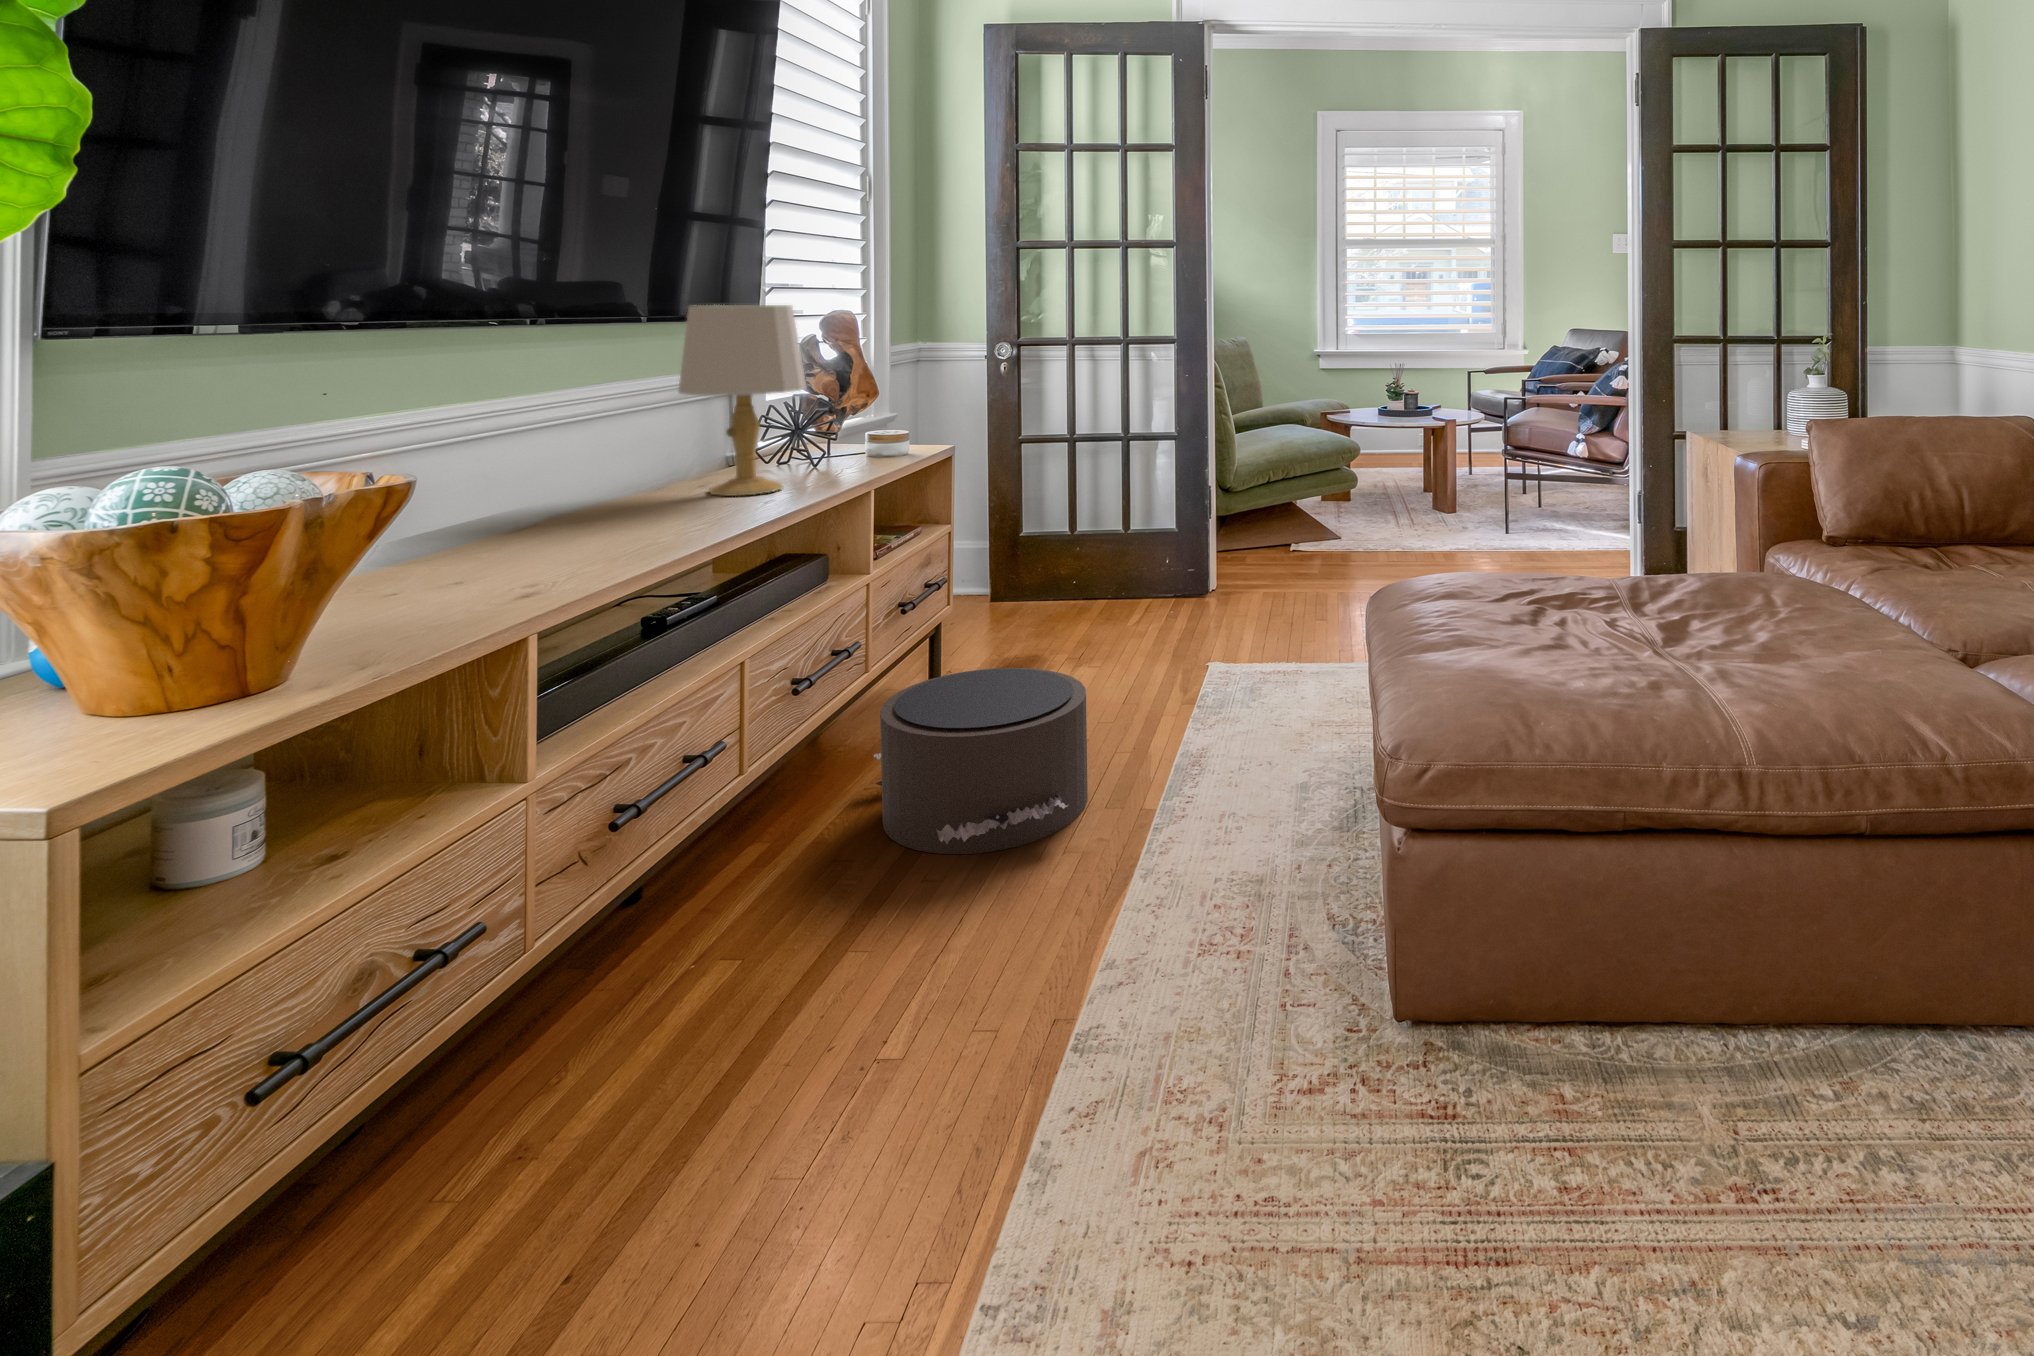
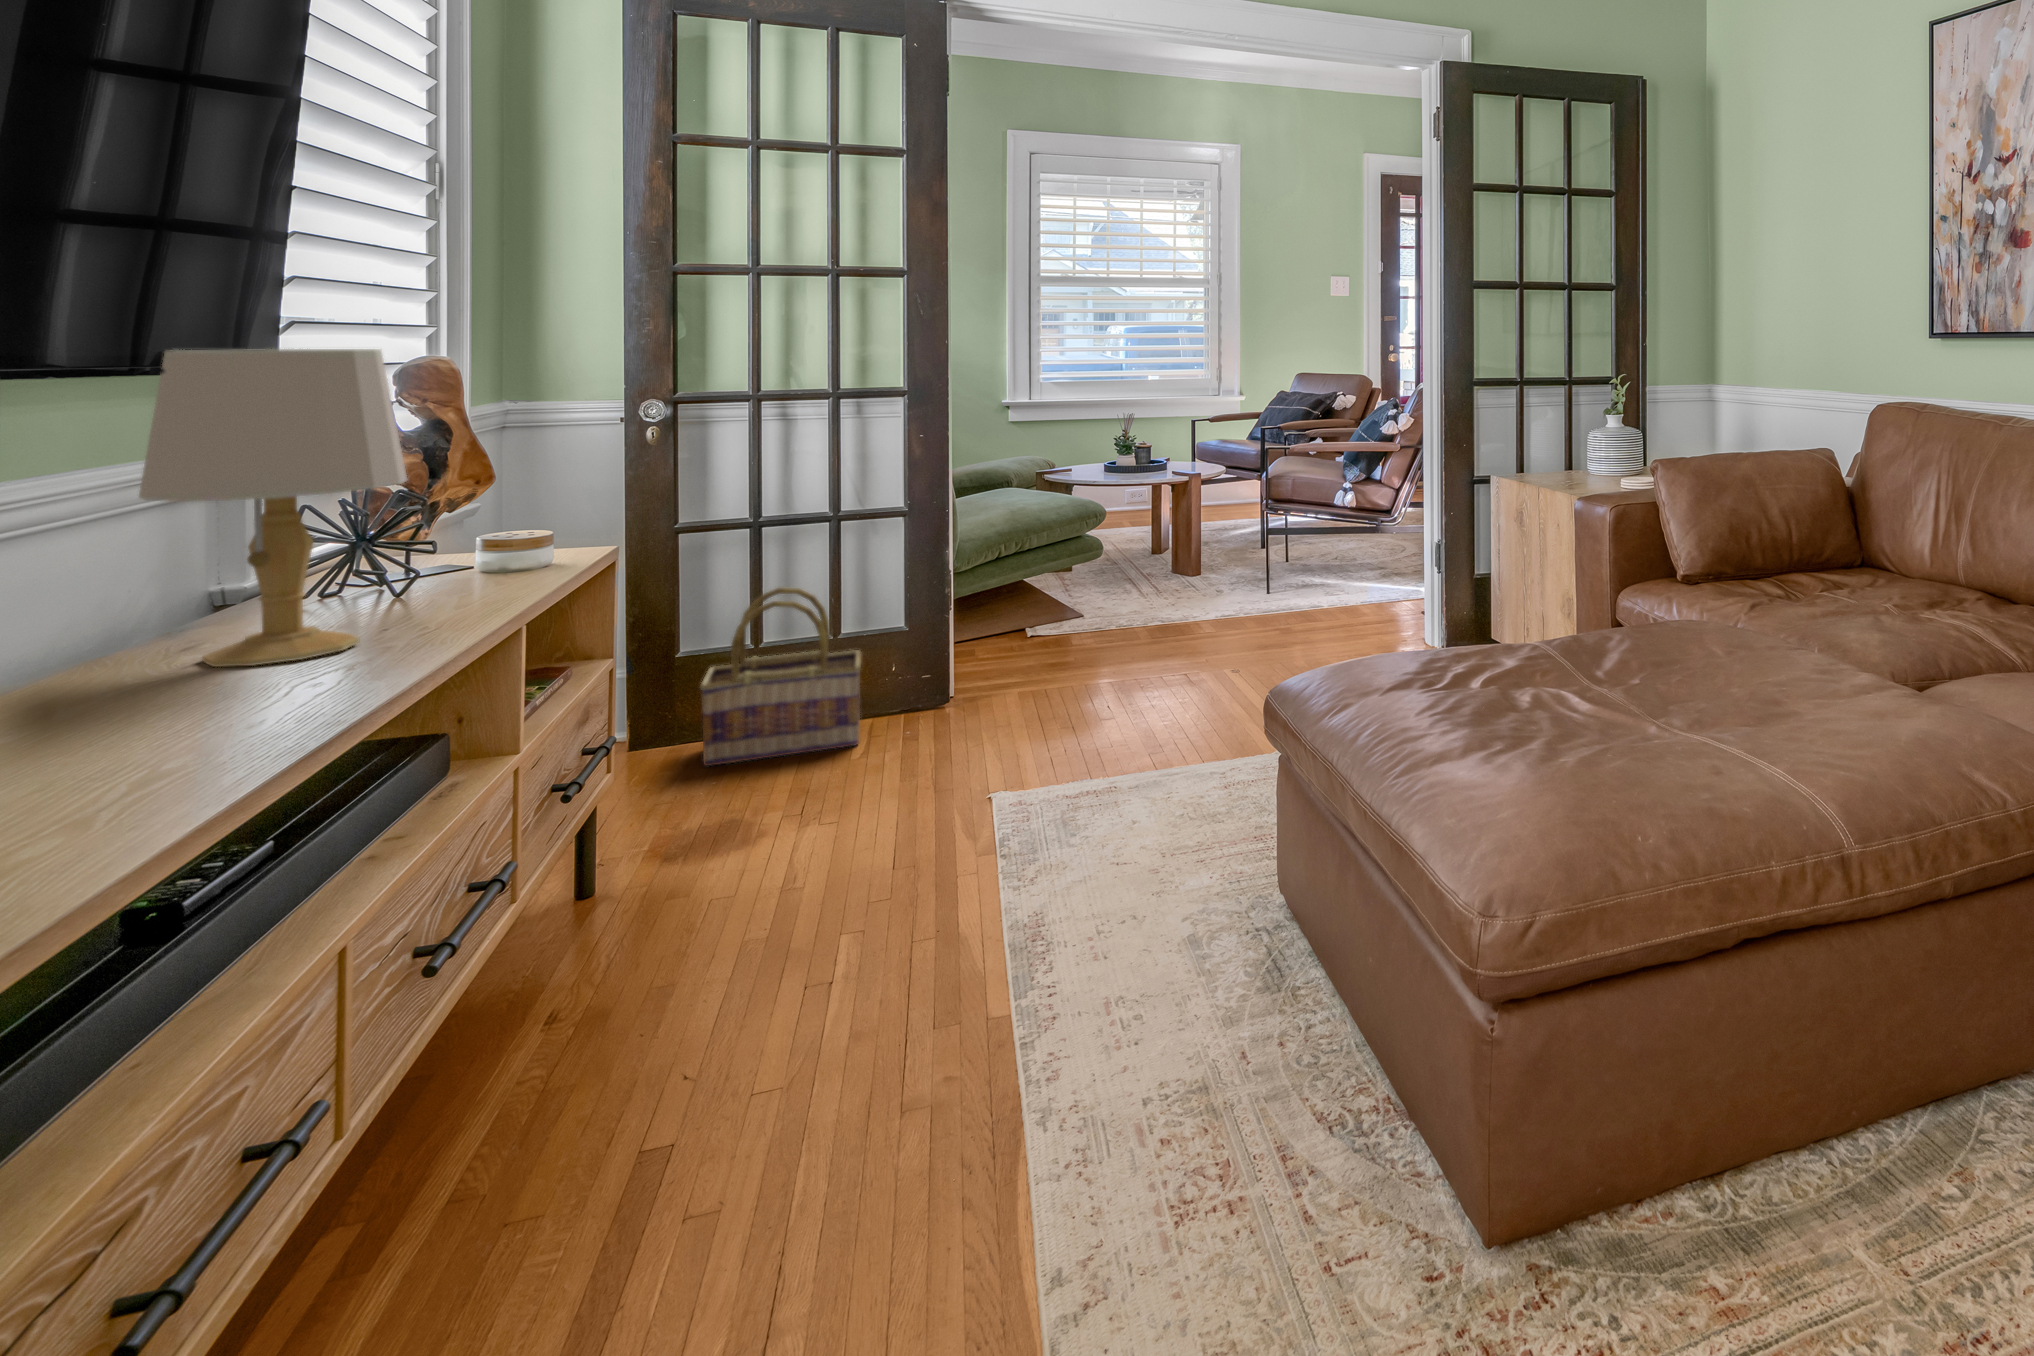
basket: none [1029,485,1139,610] -> present [699,587,862,766]
pouf: present [874,668,1088,854] -> none [536,860,915,1181]

